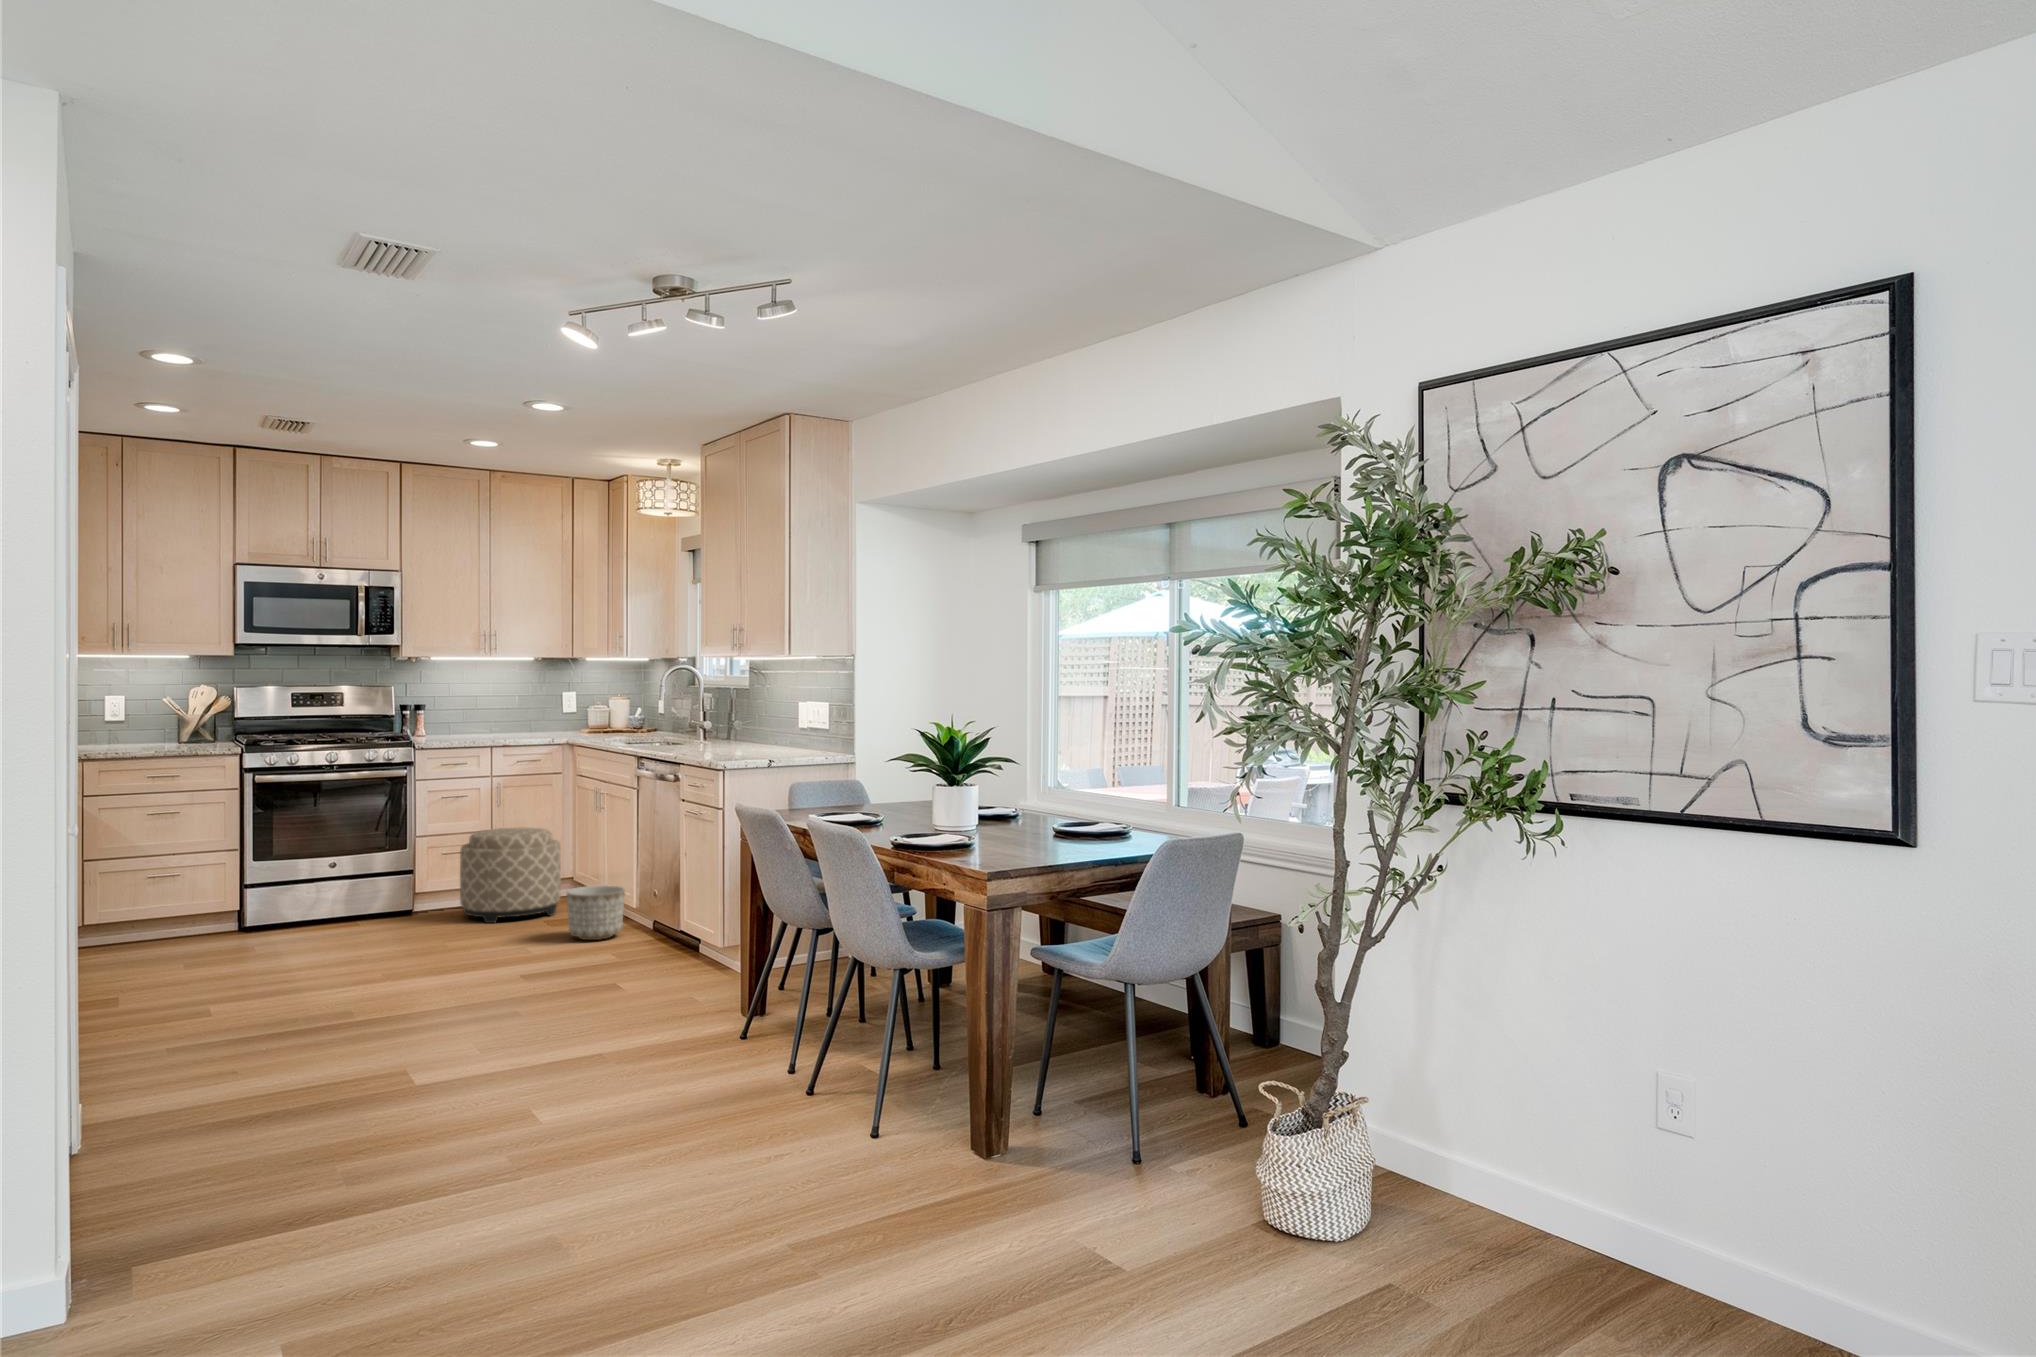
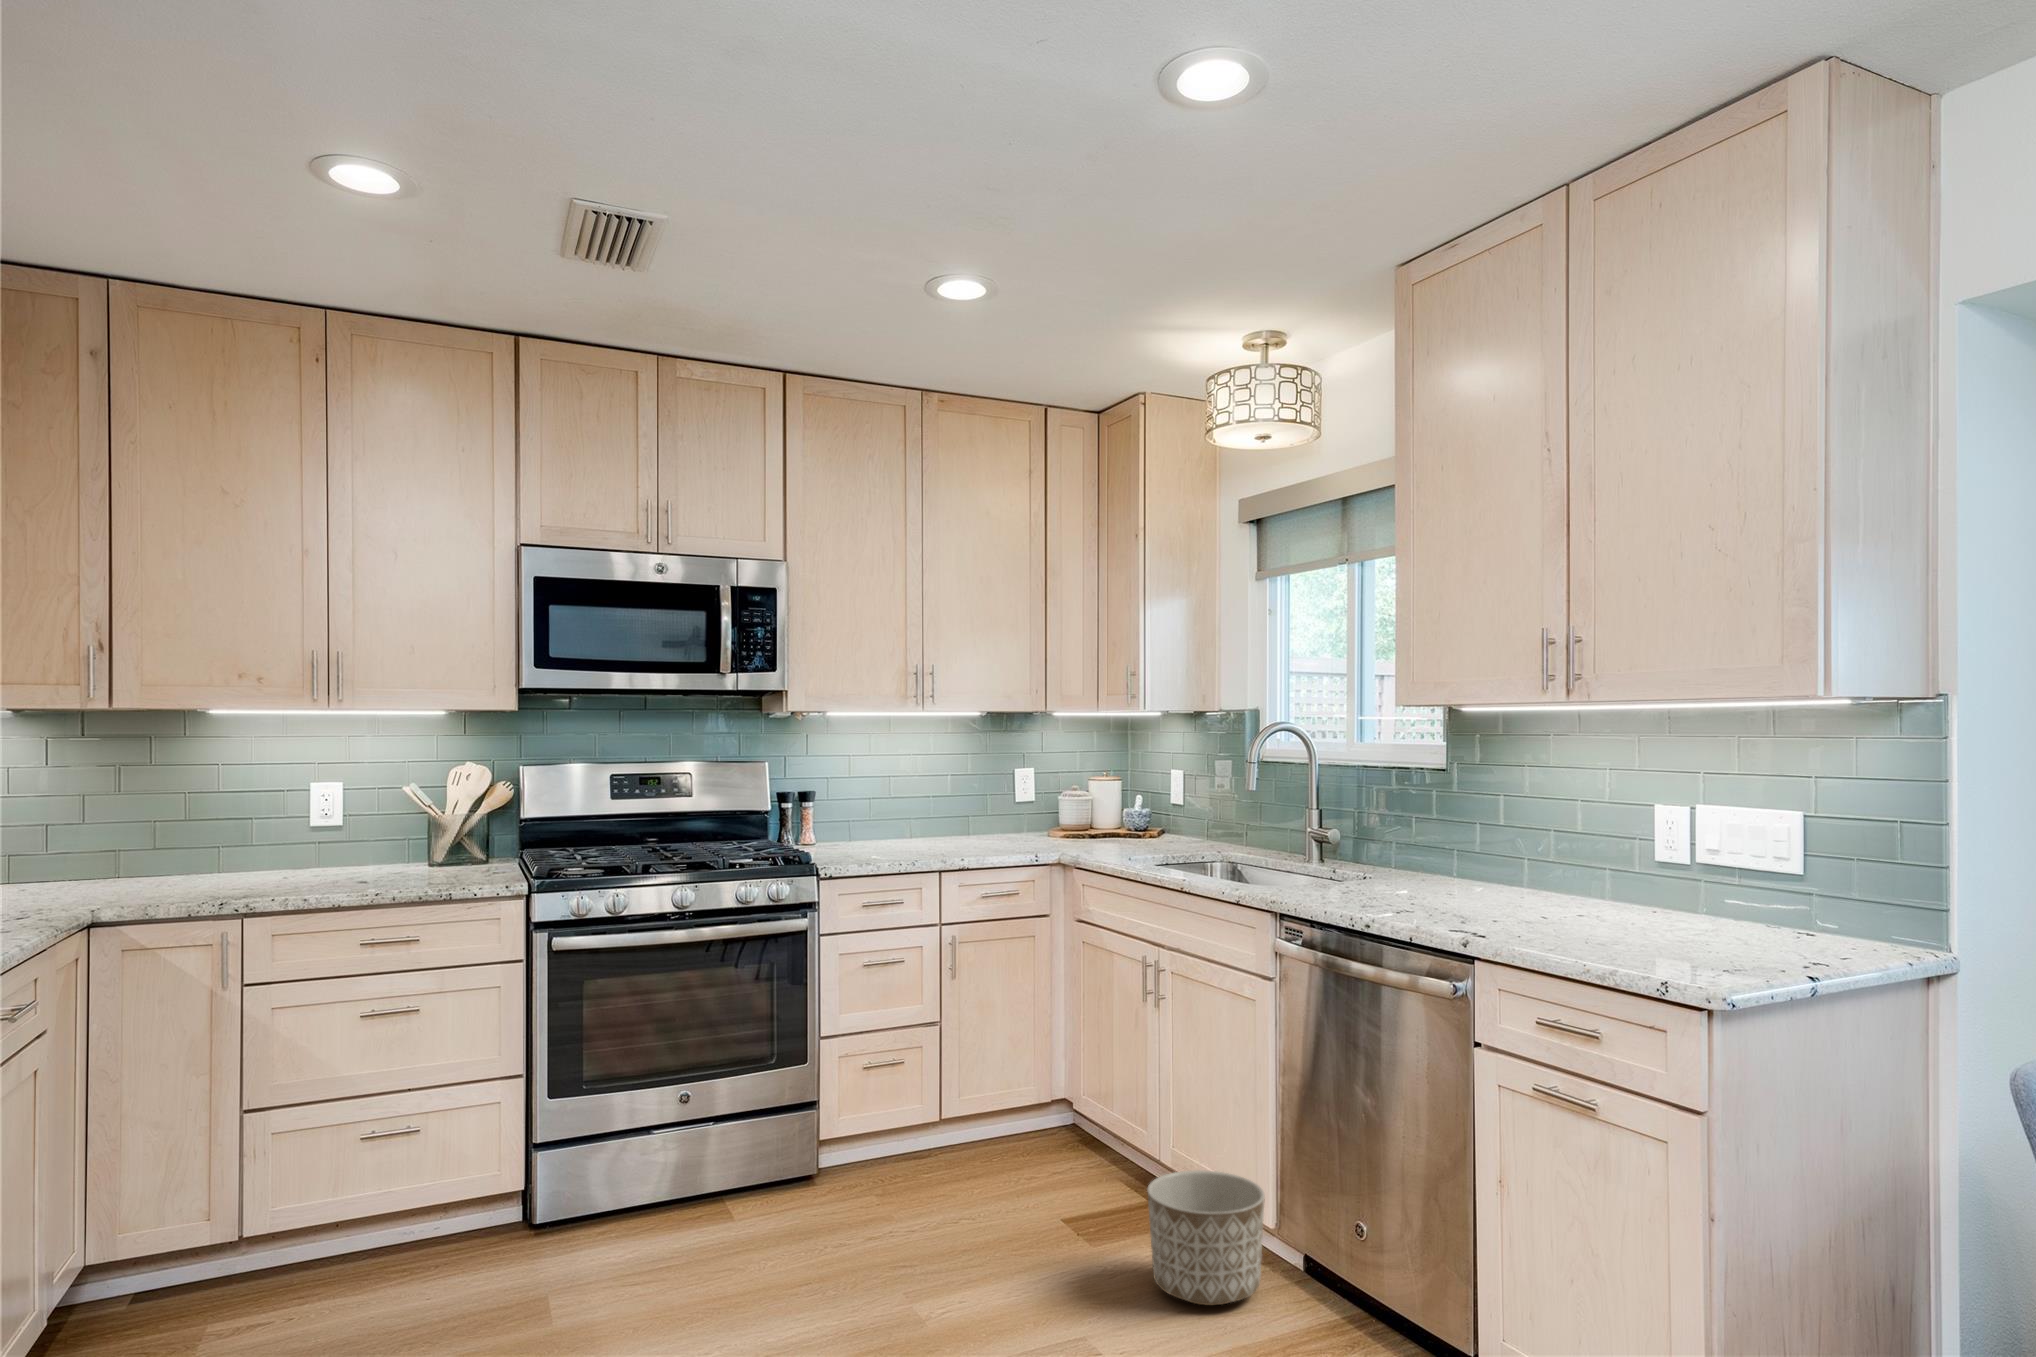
ottoman: present [460,827,561,923] -> none [899,1018,1073,1219]

